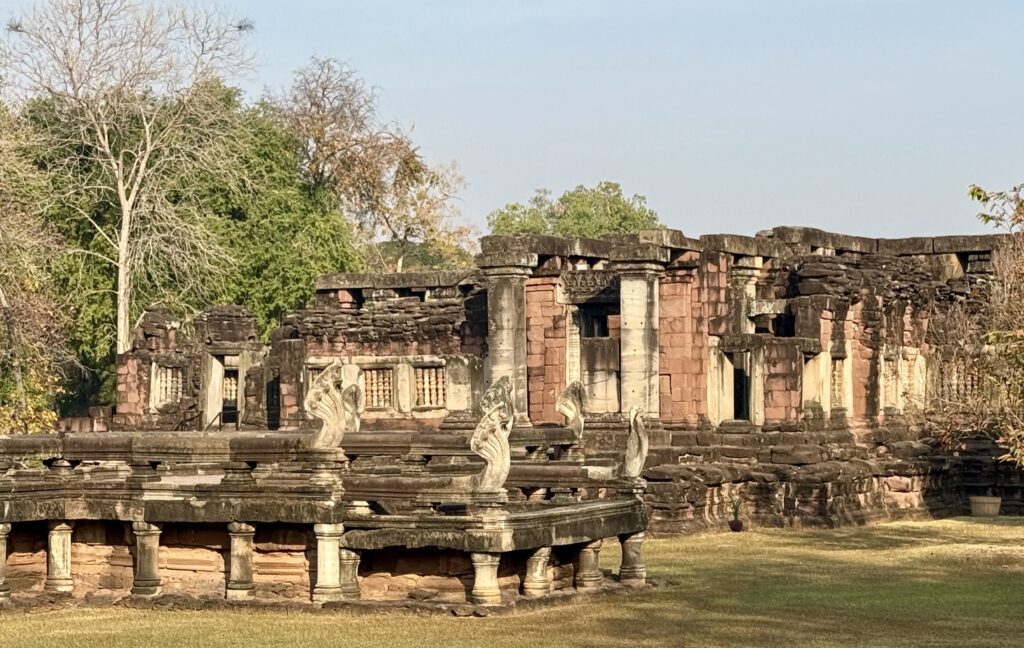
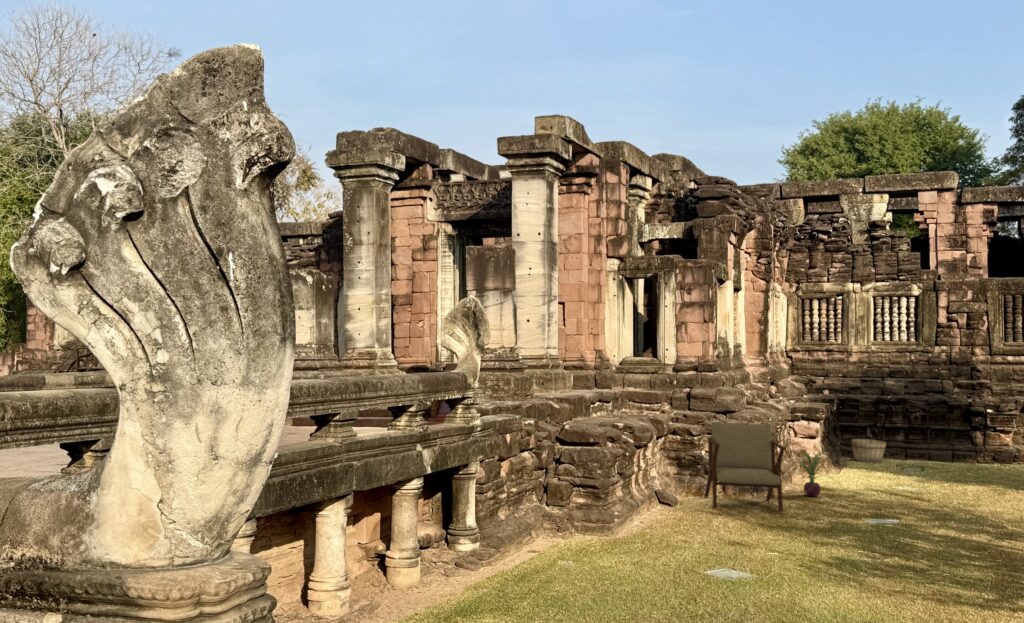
lounge chair: none [770,468,825,532] -> present [705,422,786,512]
decorative plant: present [726,495,743,531] -> present [797,453,821,497]

